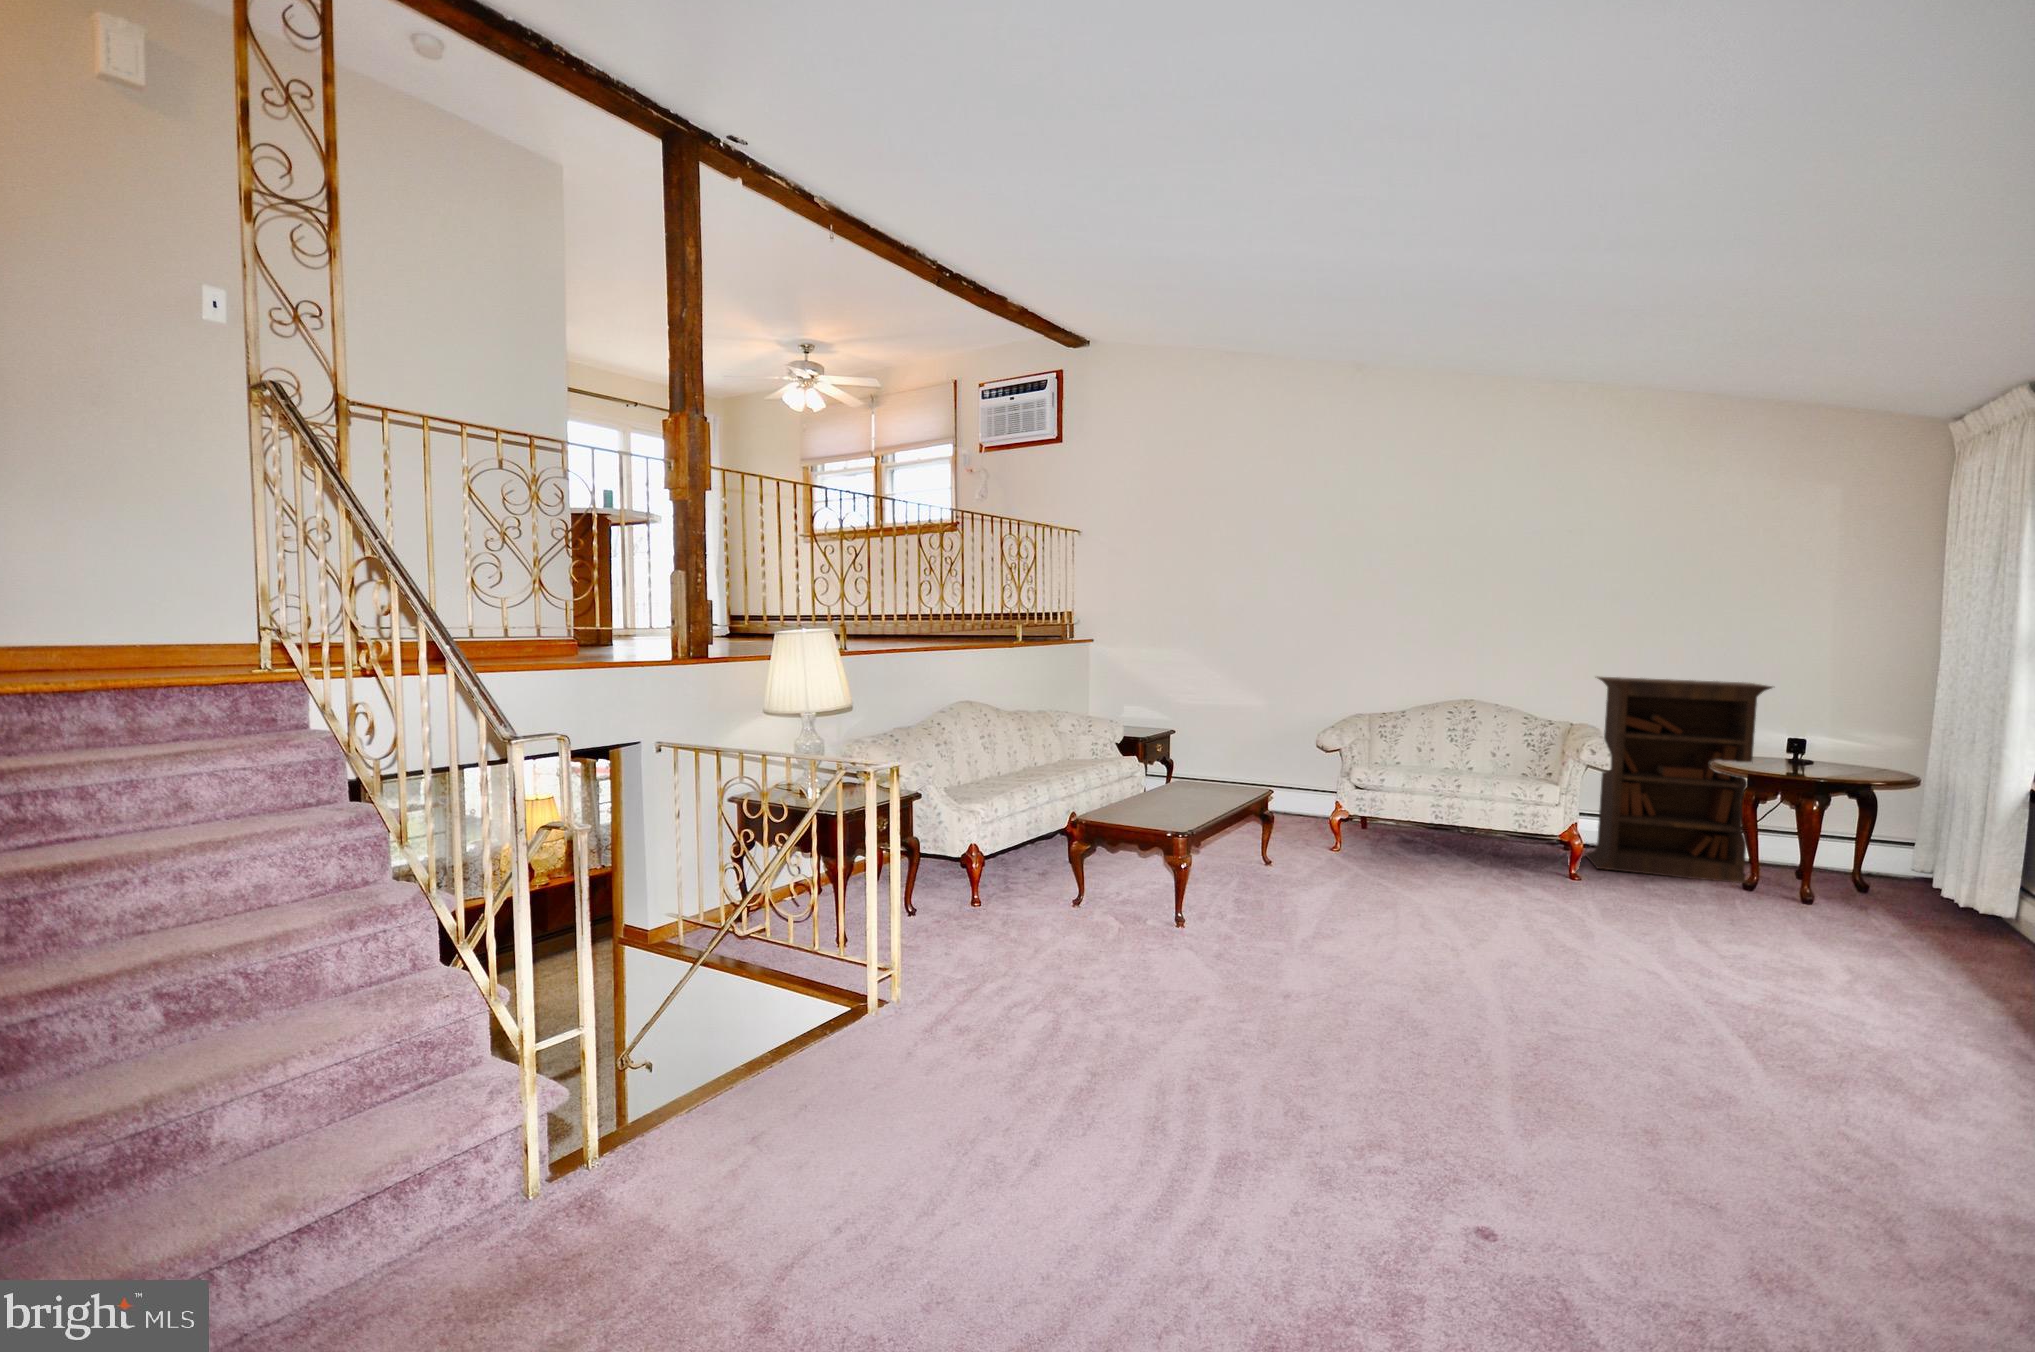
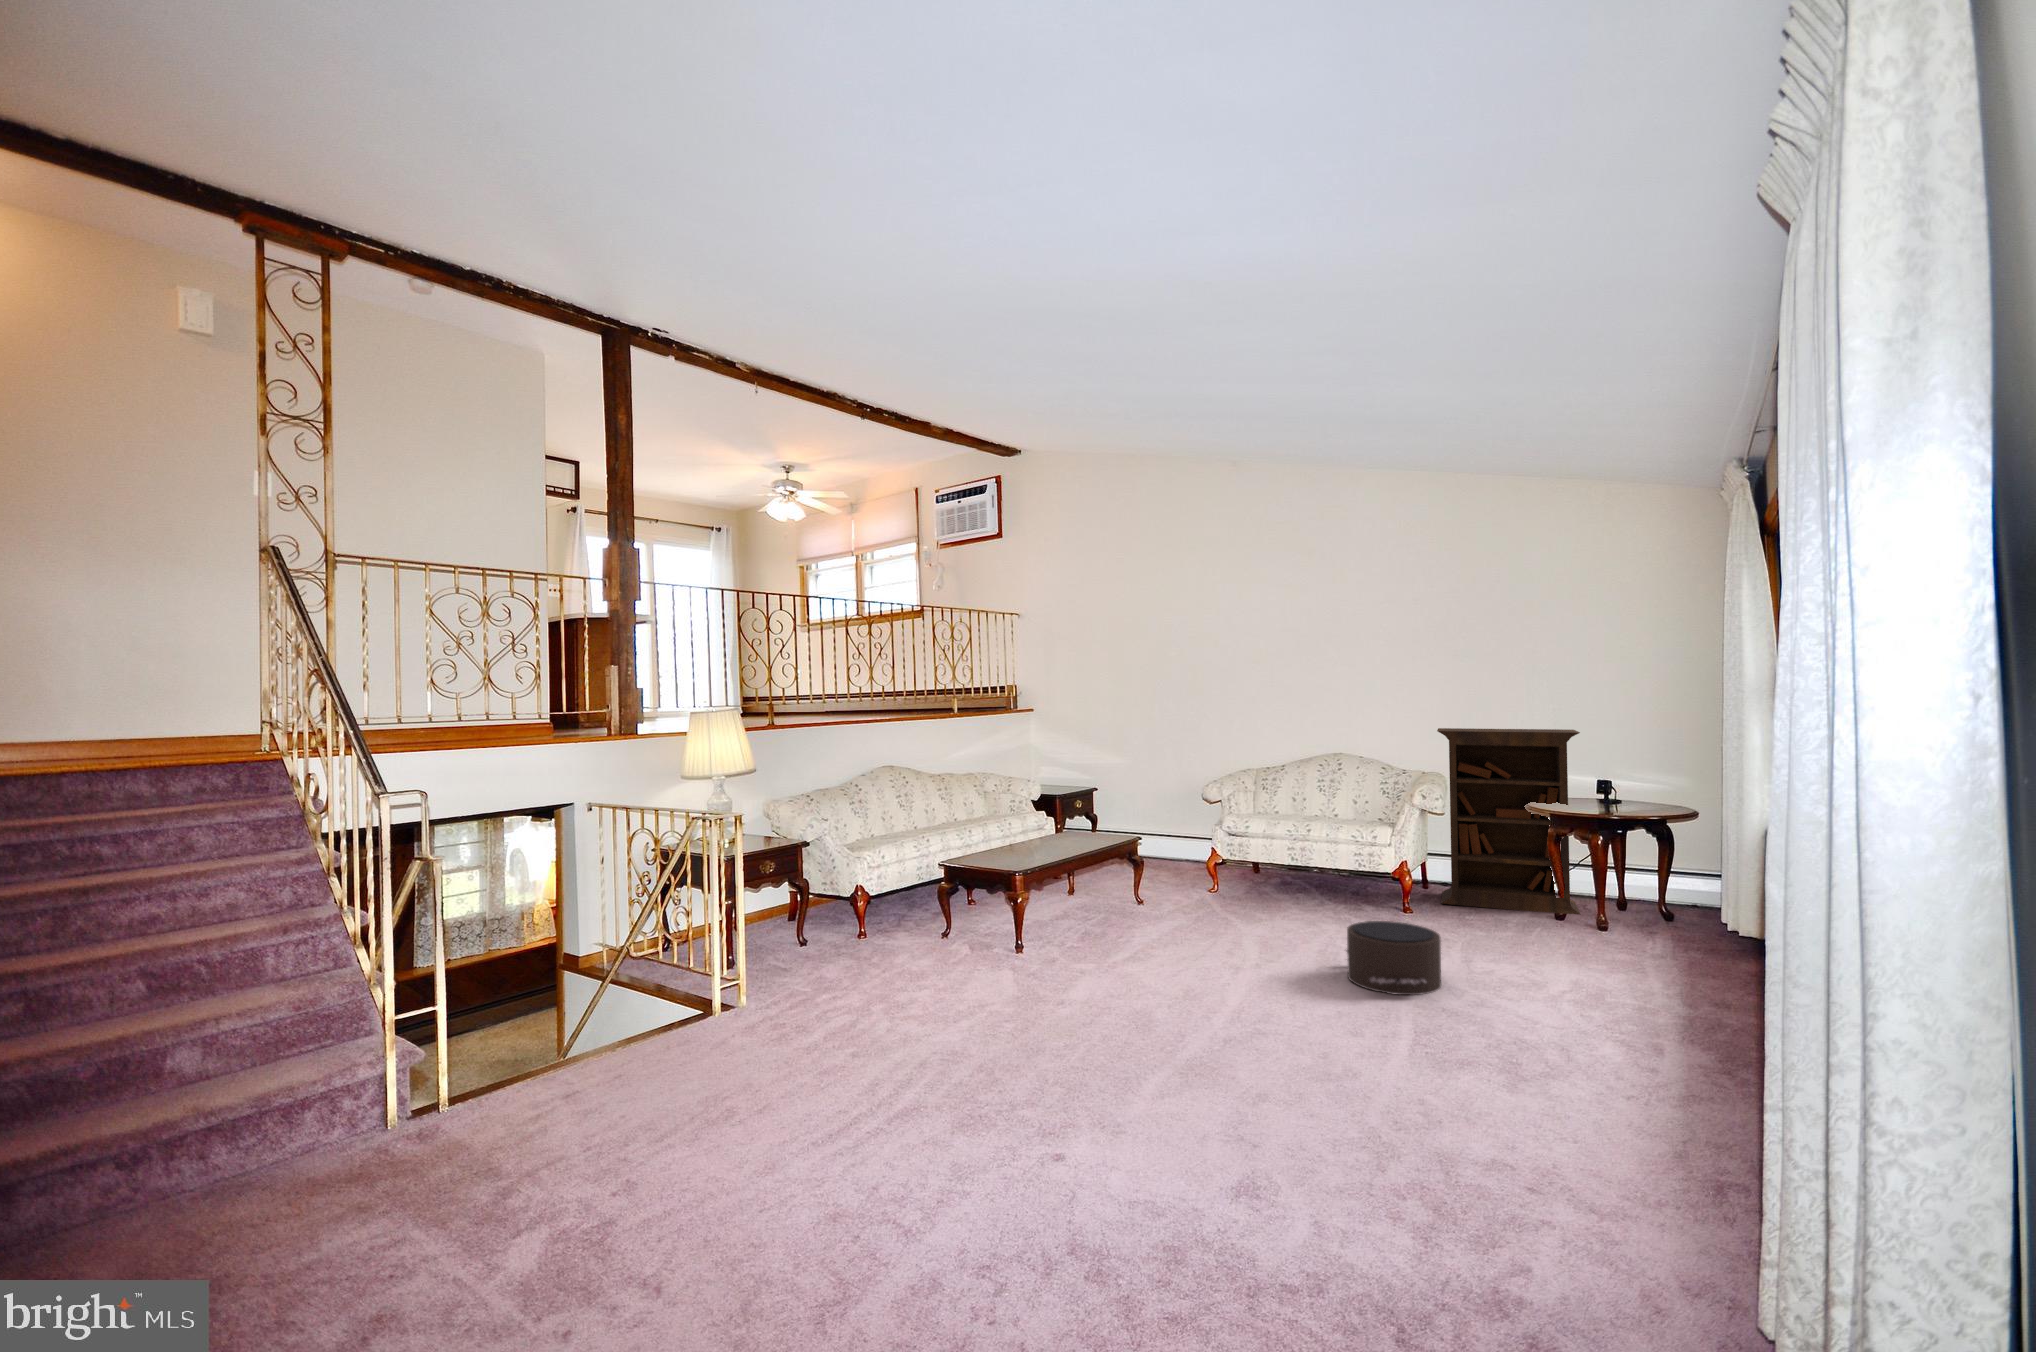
pouf: none [1569,898,1709,987] -> present [1346,921,1441,995]

